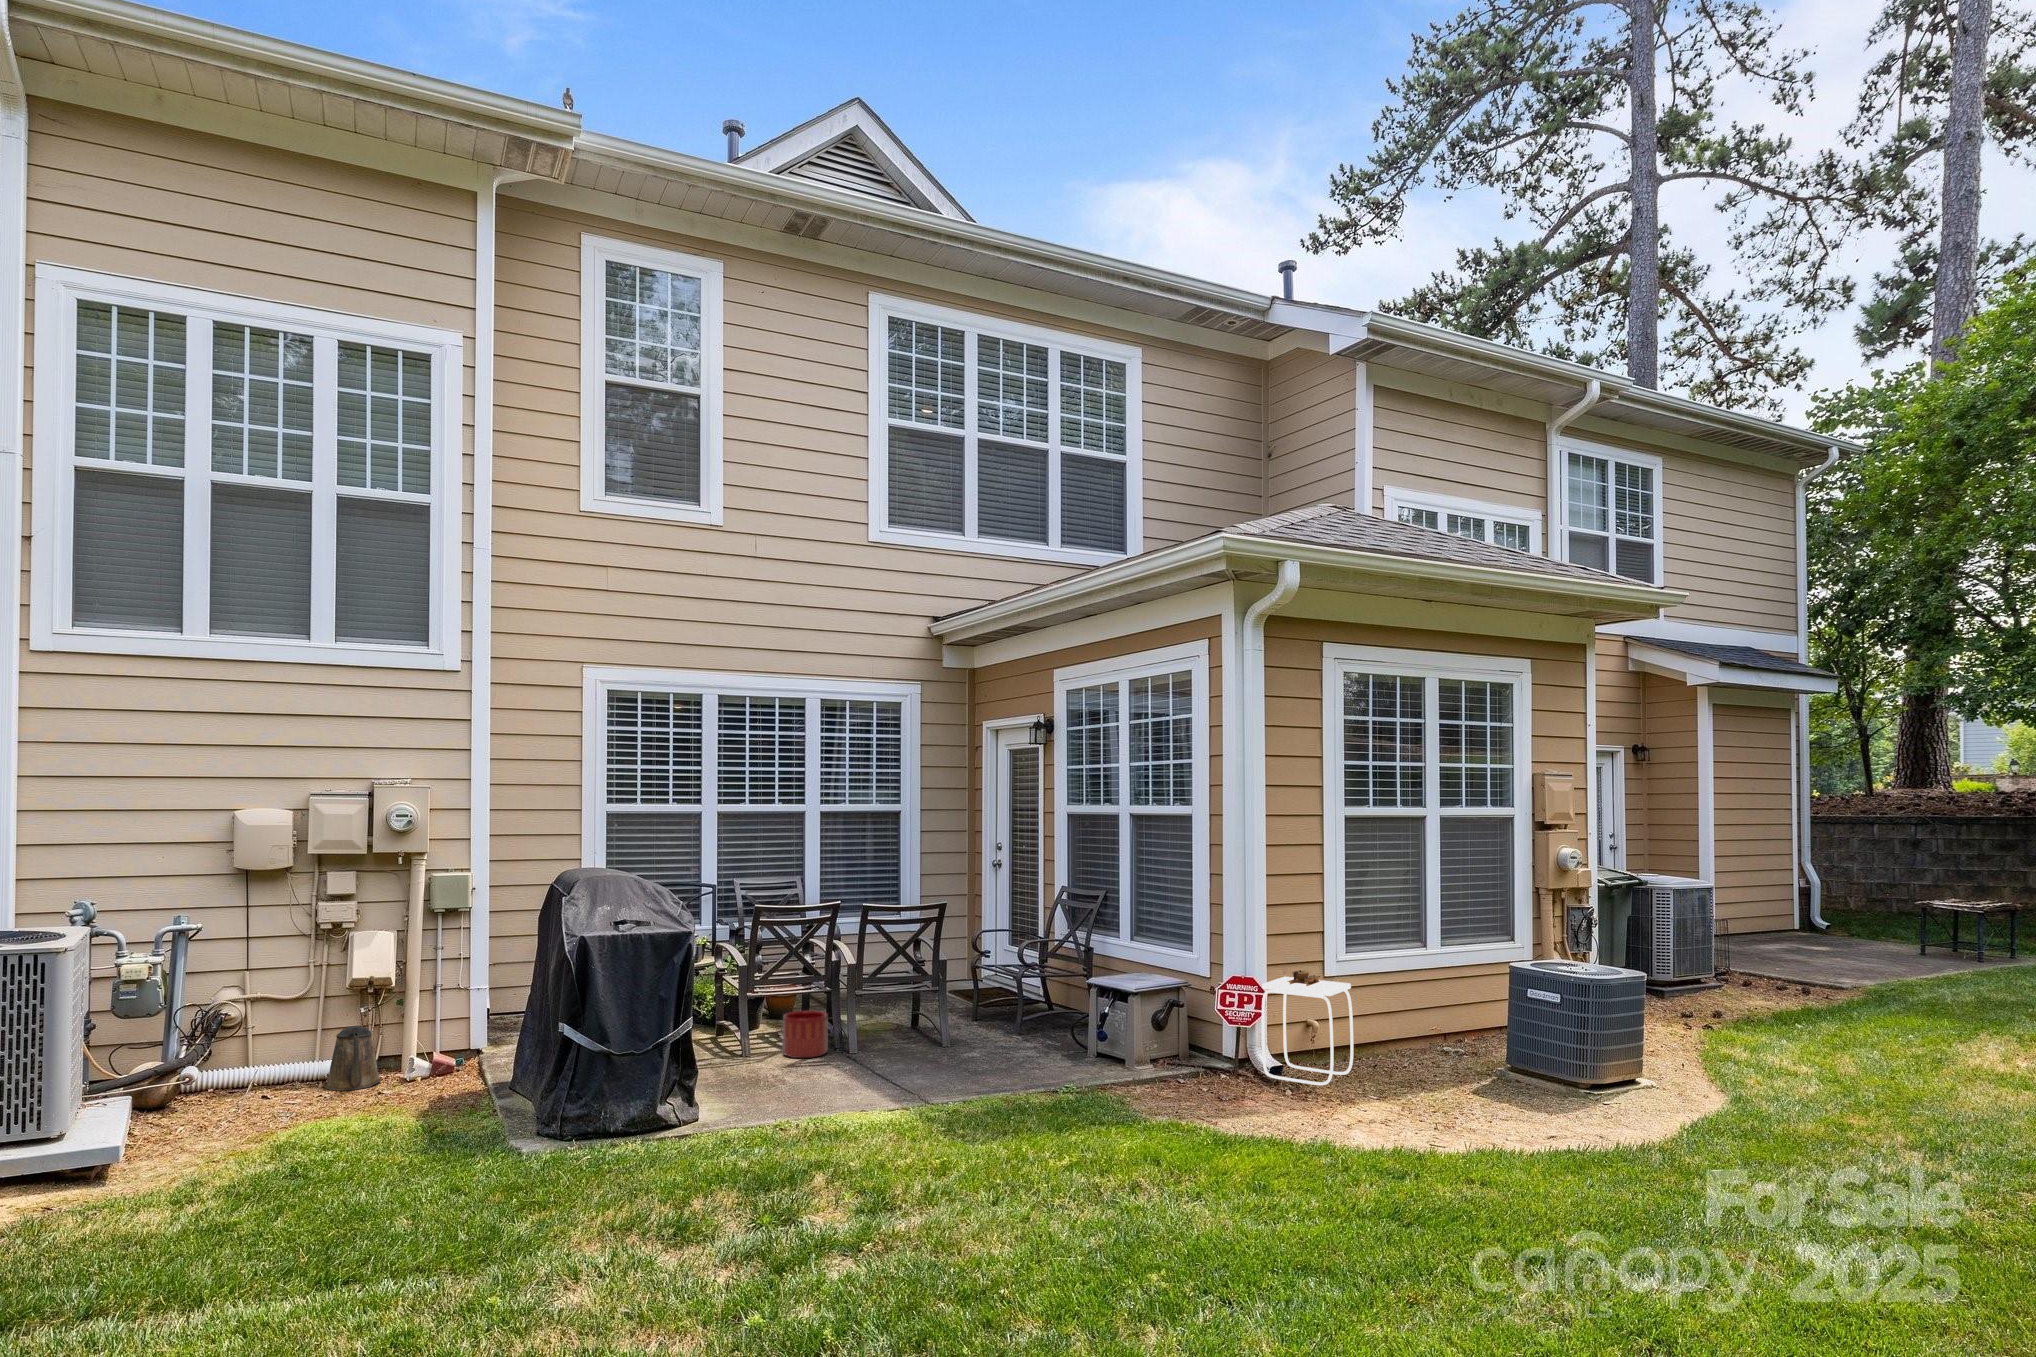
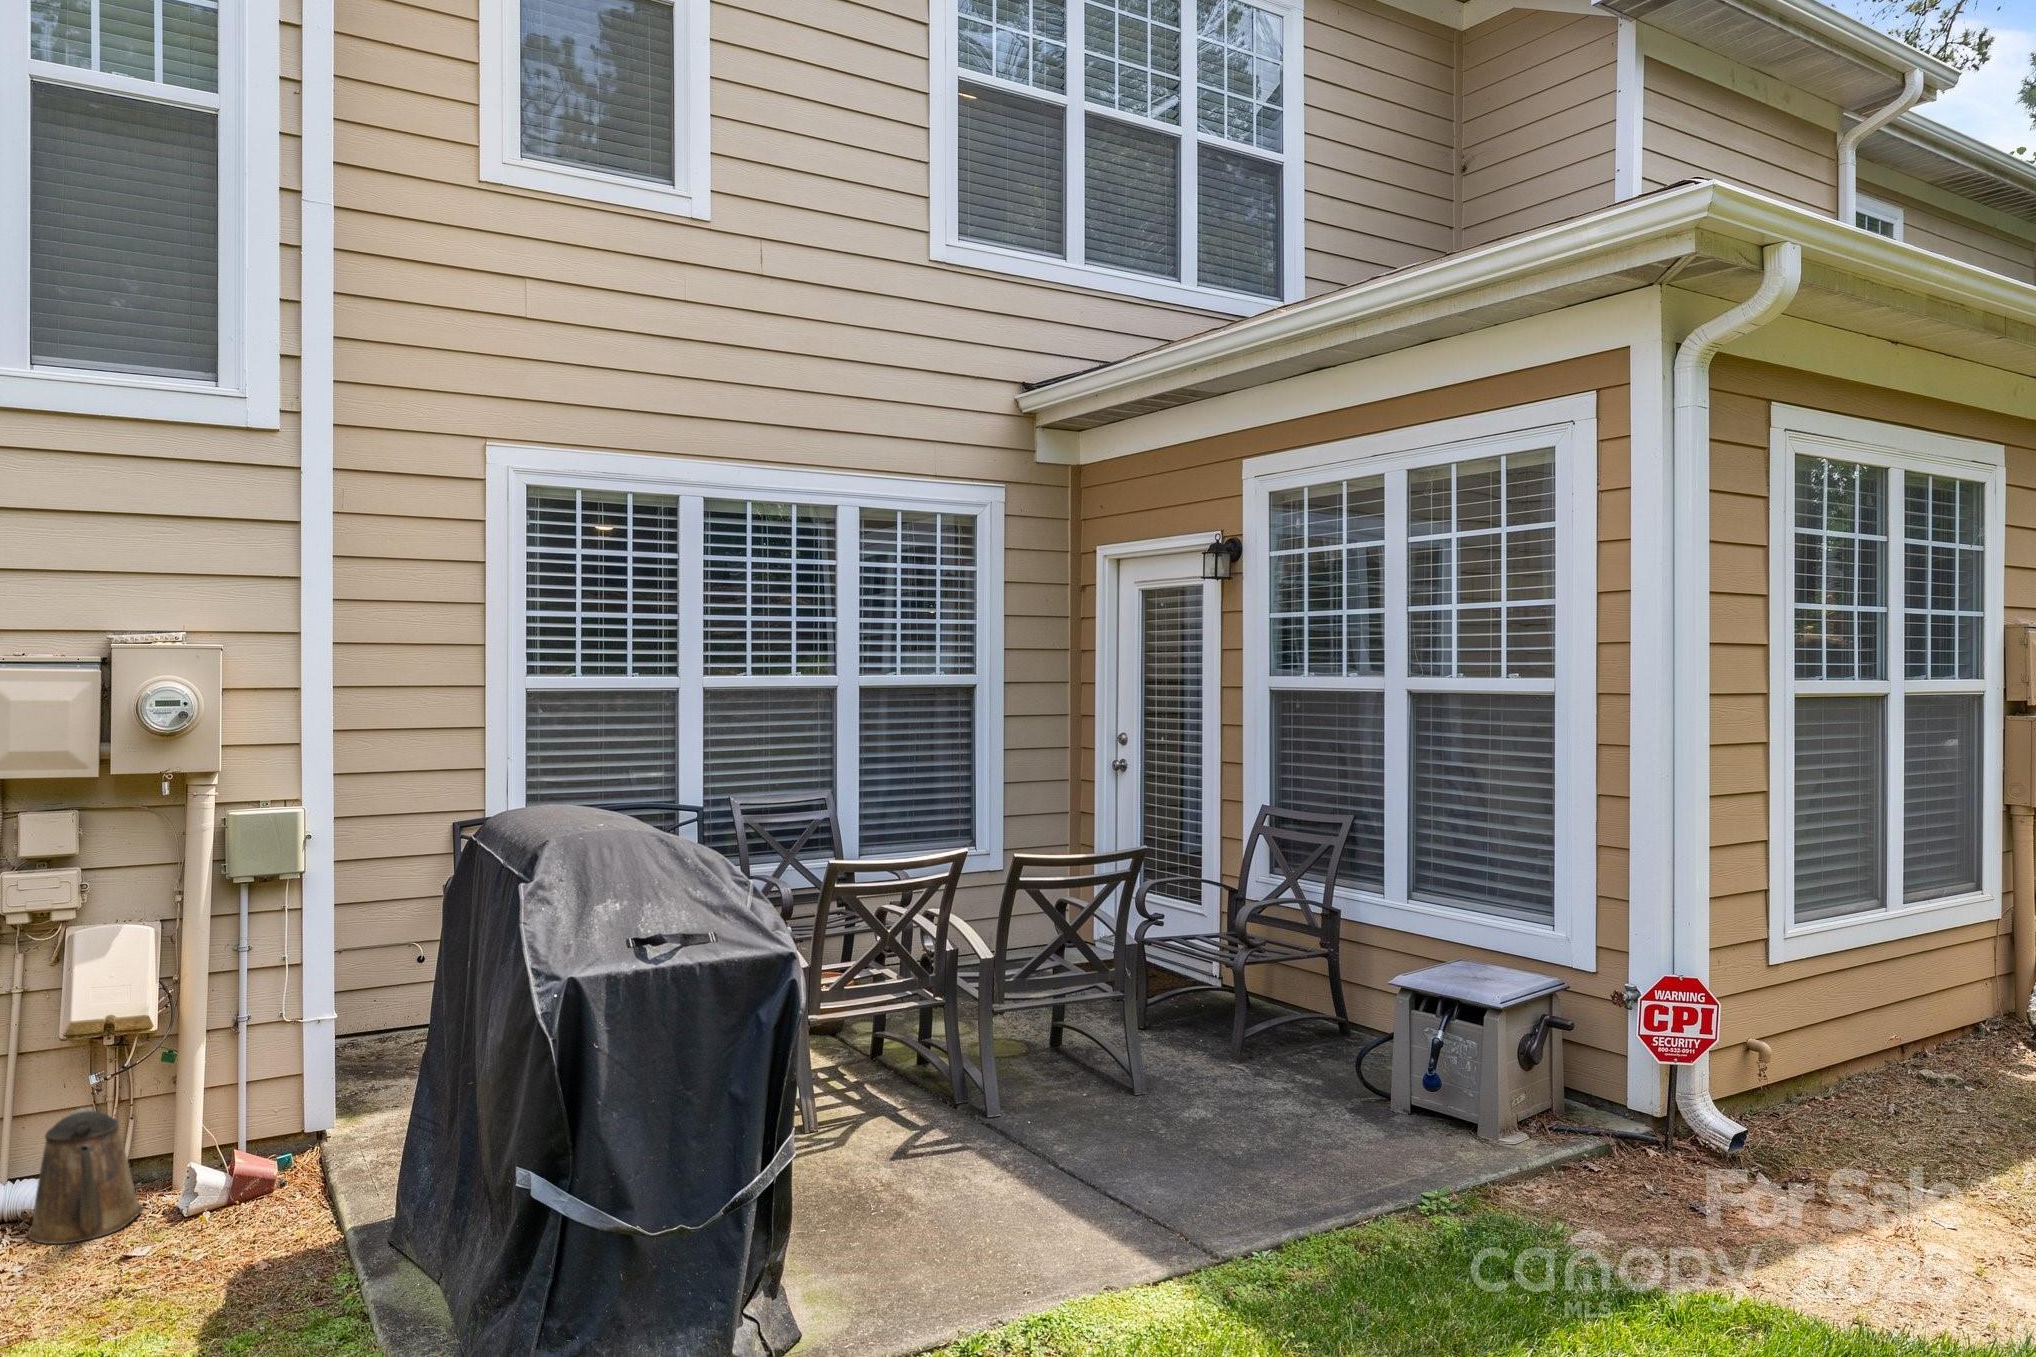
side table: present [1262,970,1353,1085] -> none [1713,963,1861,1159]
planter: present [783,1011,827,1058] -> none [870,1028,944,1115]

